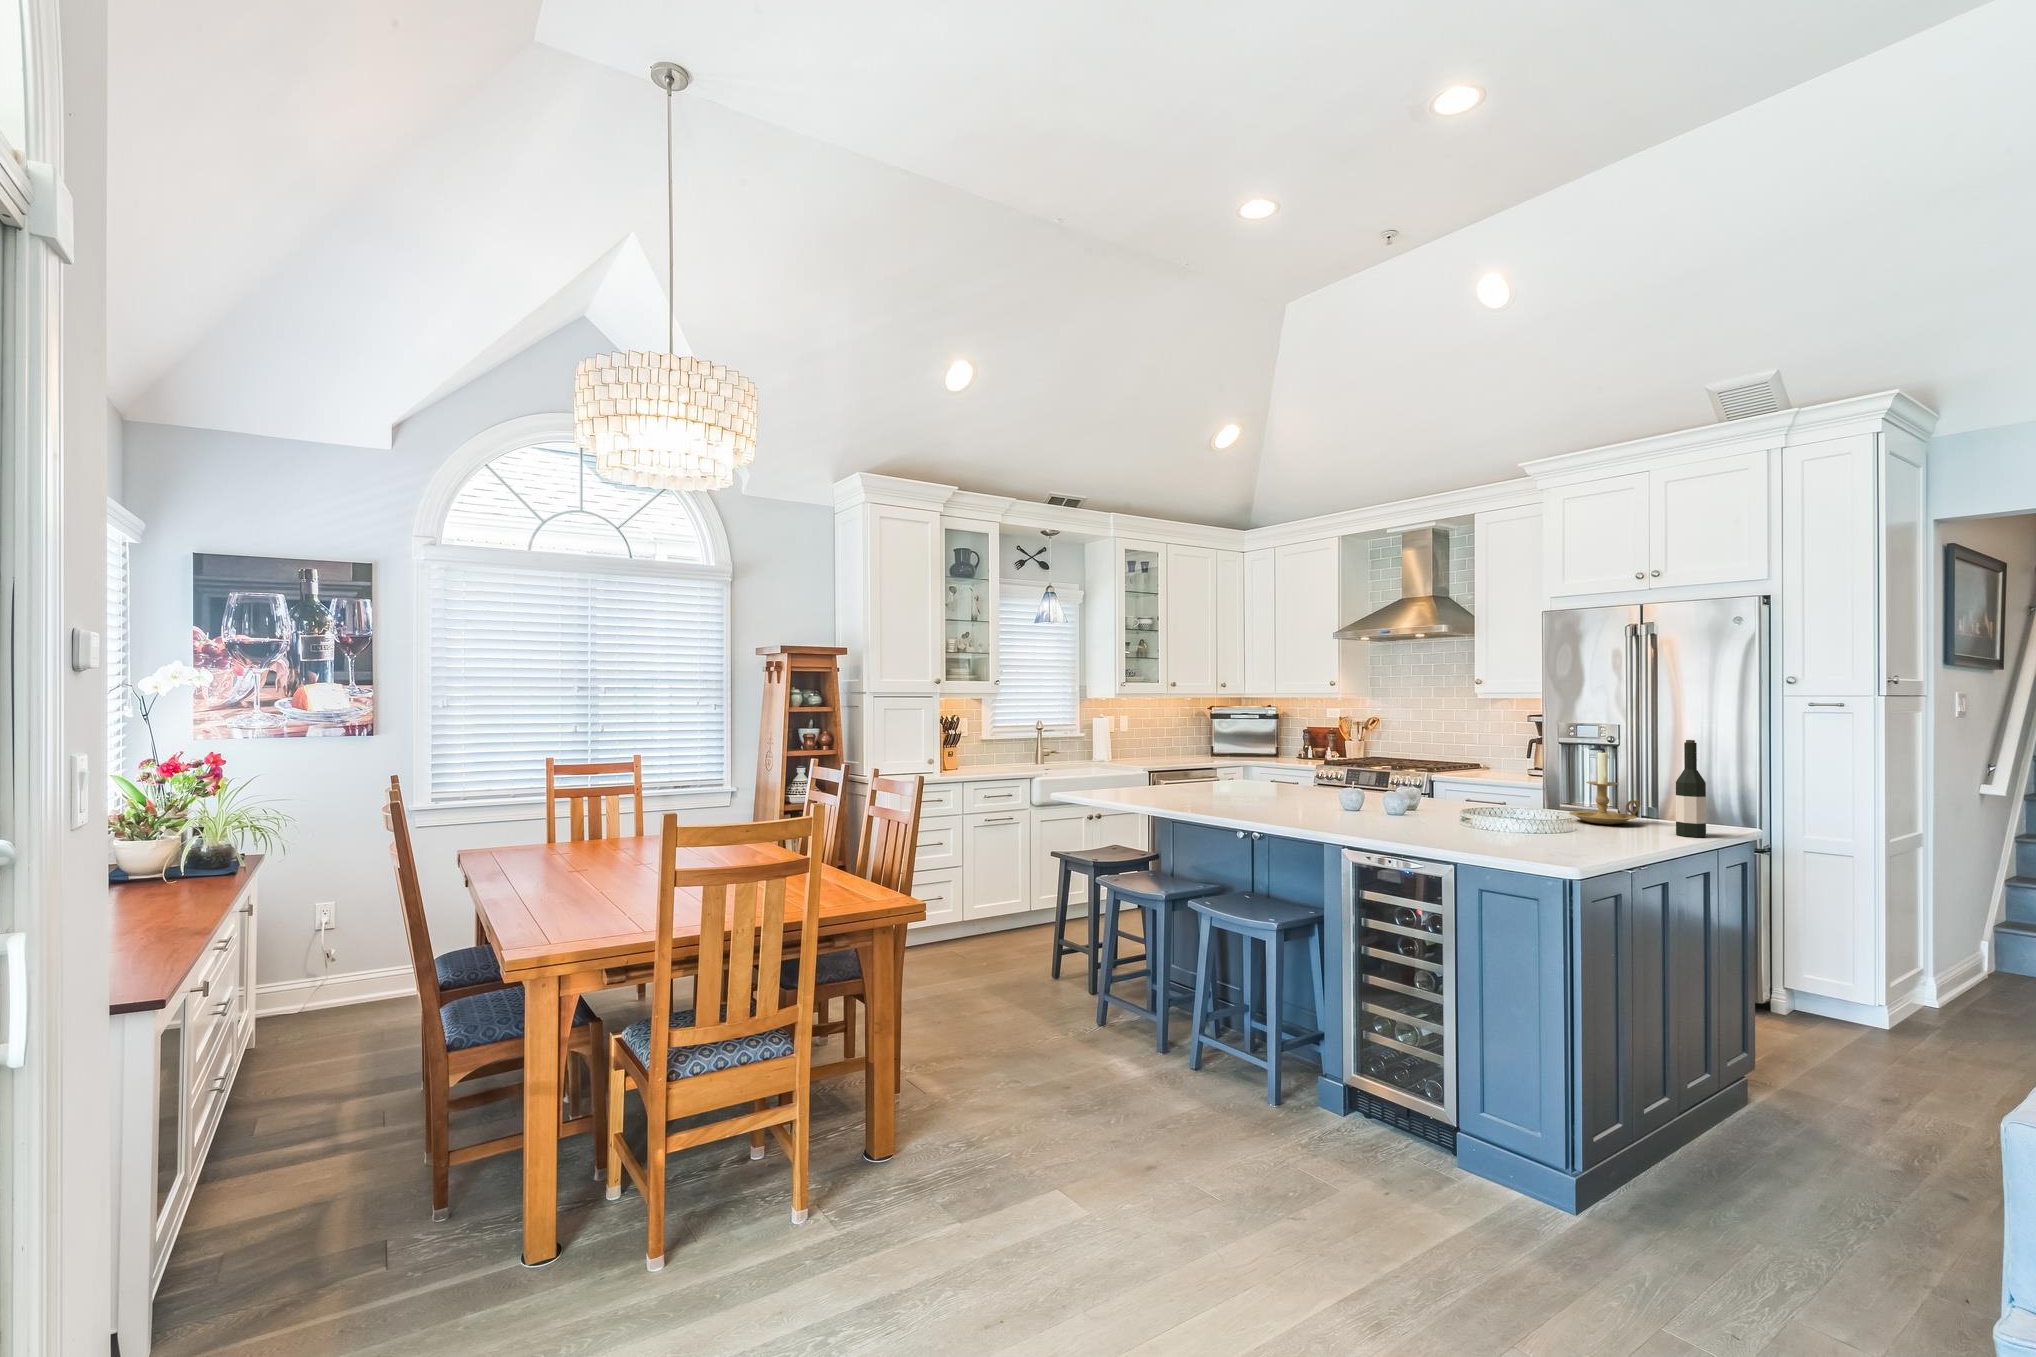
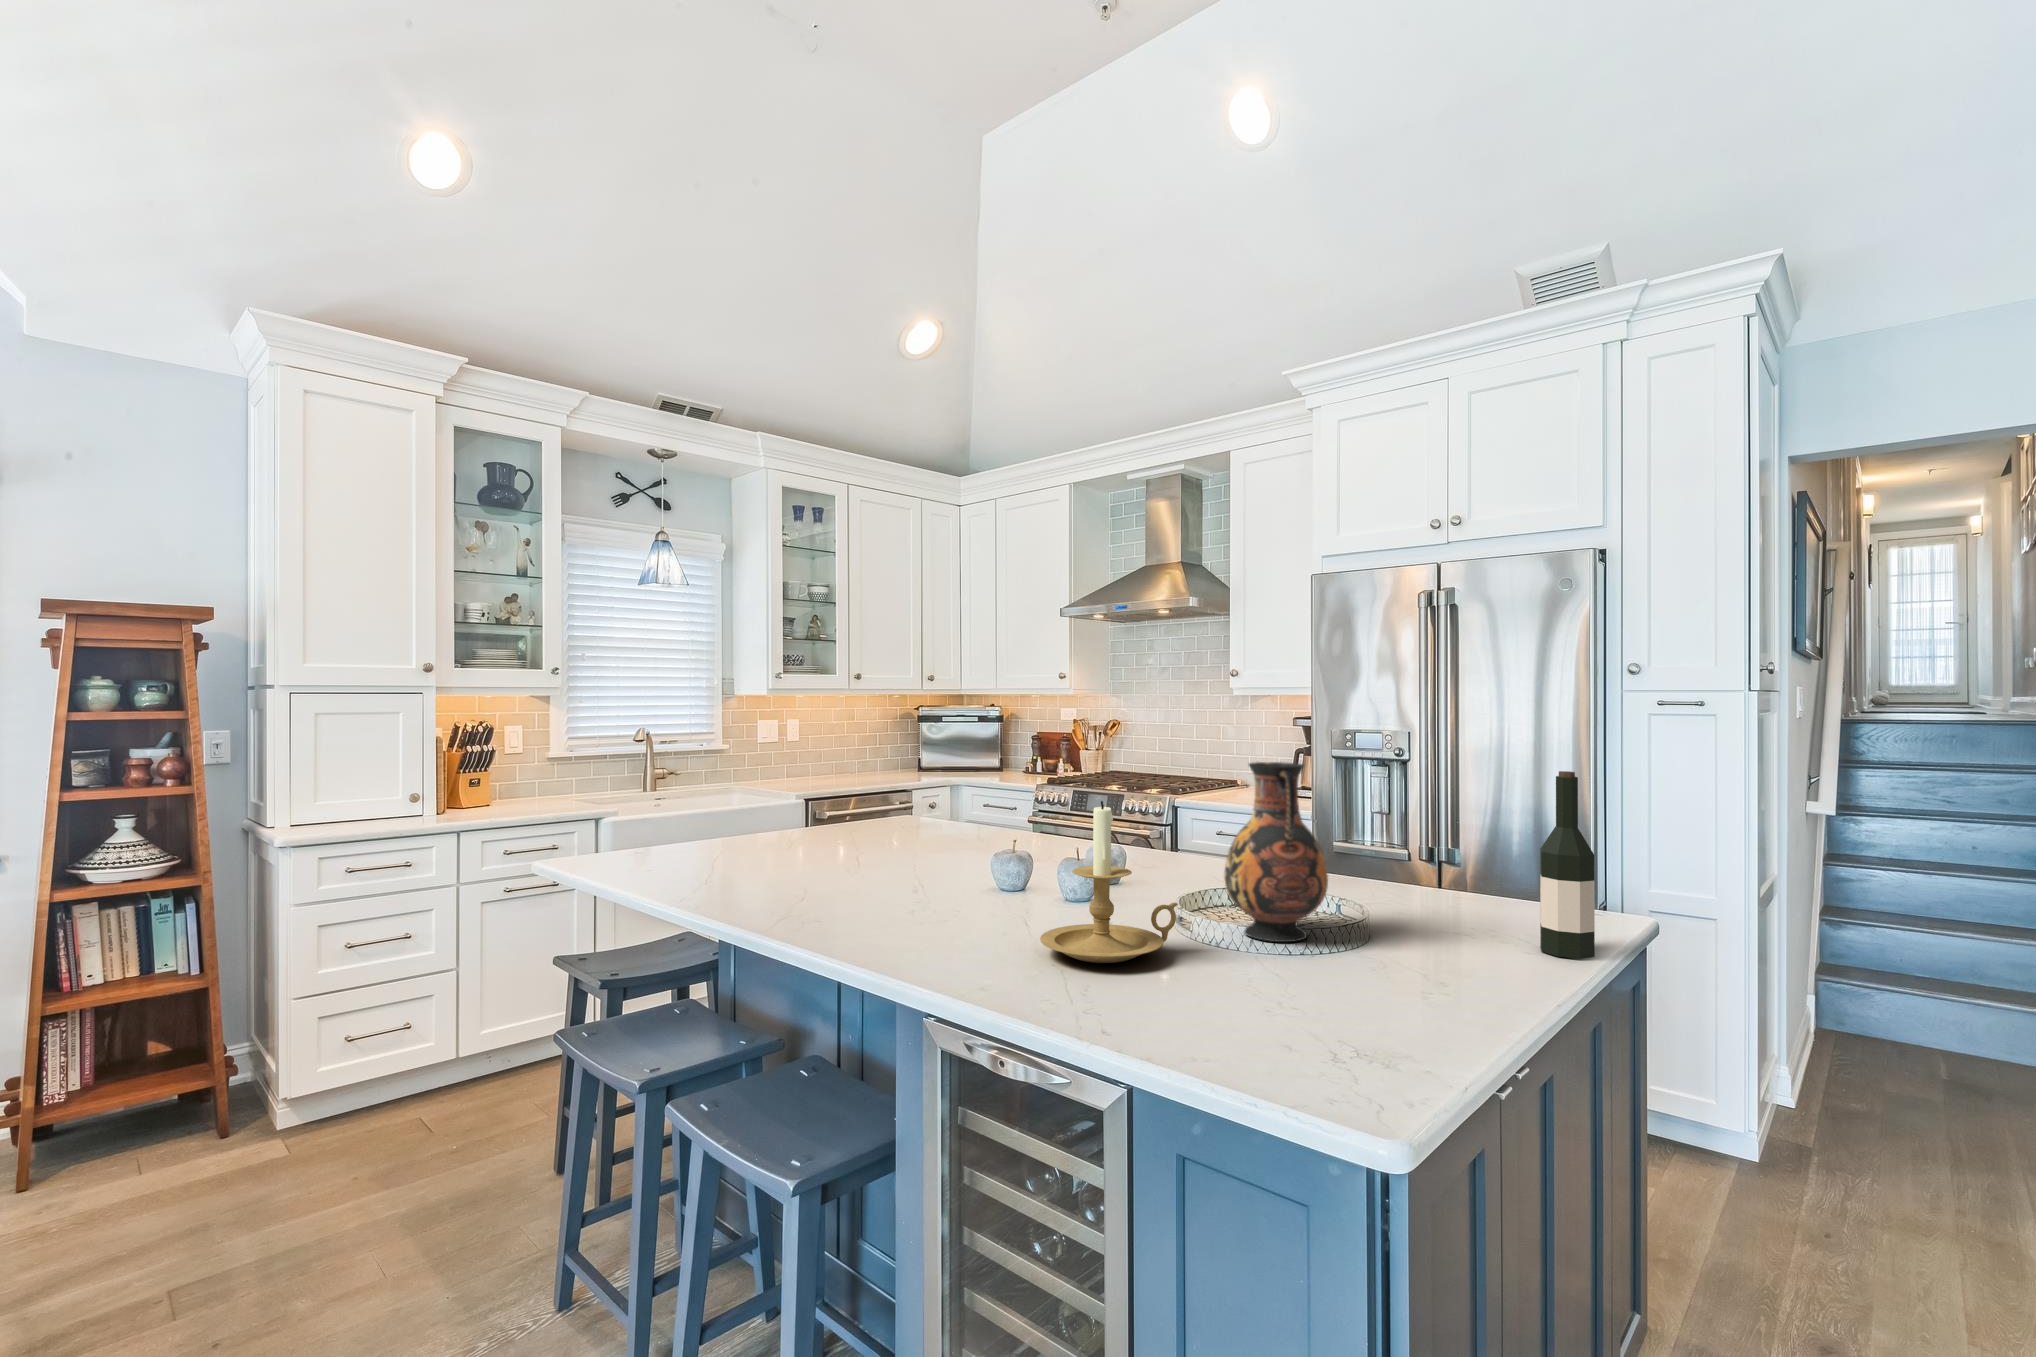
vase: none [1493,735,1553,827] -> present [1224,762,1328,942]
candle holder: present [1569,750,1639,824] -> present [1040,801,1178,963]

